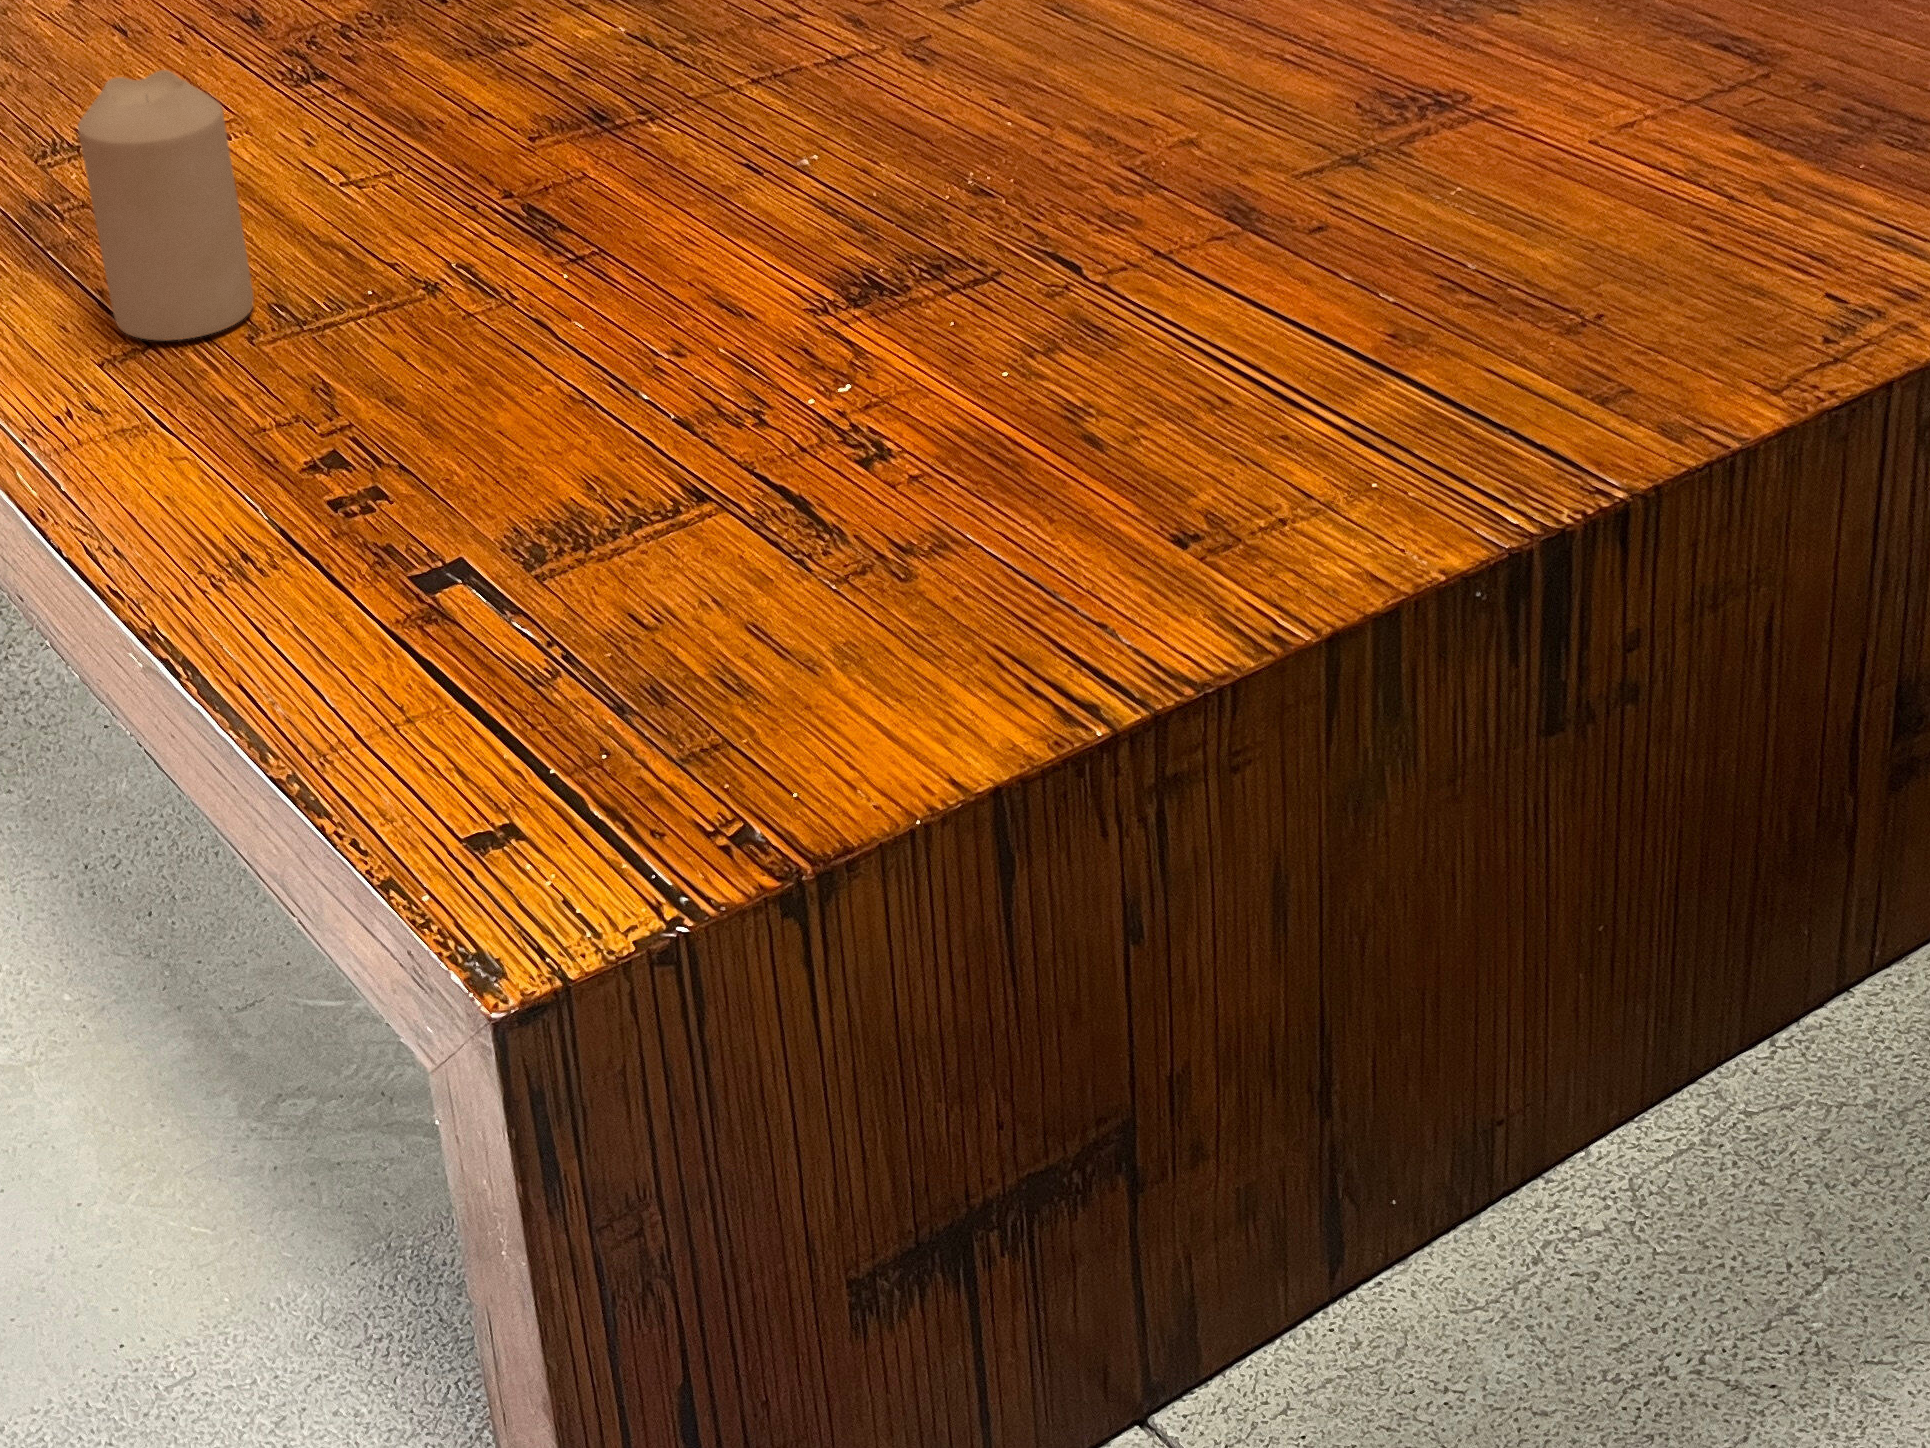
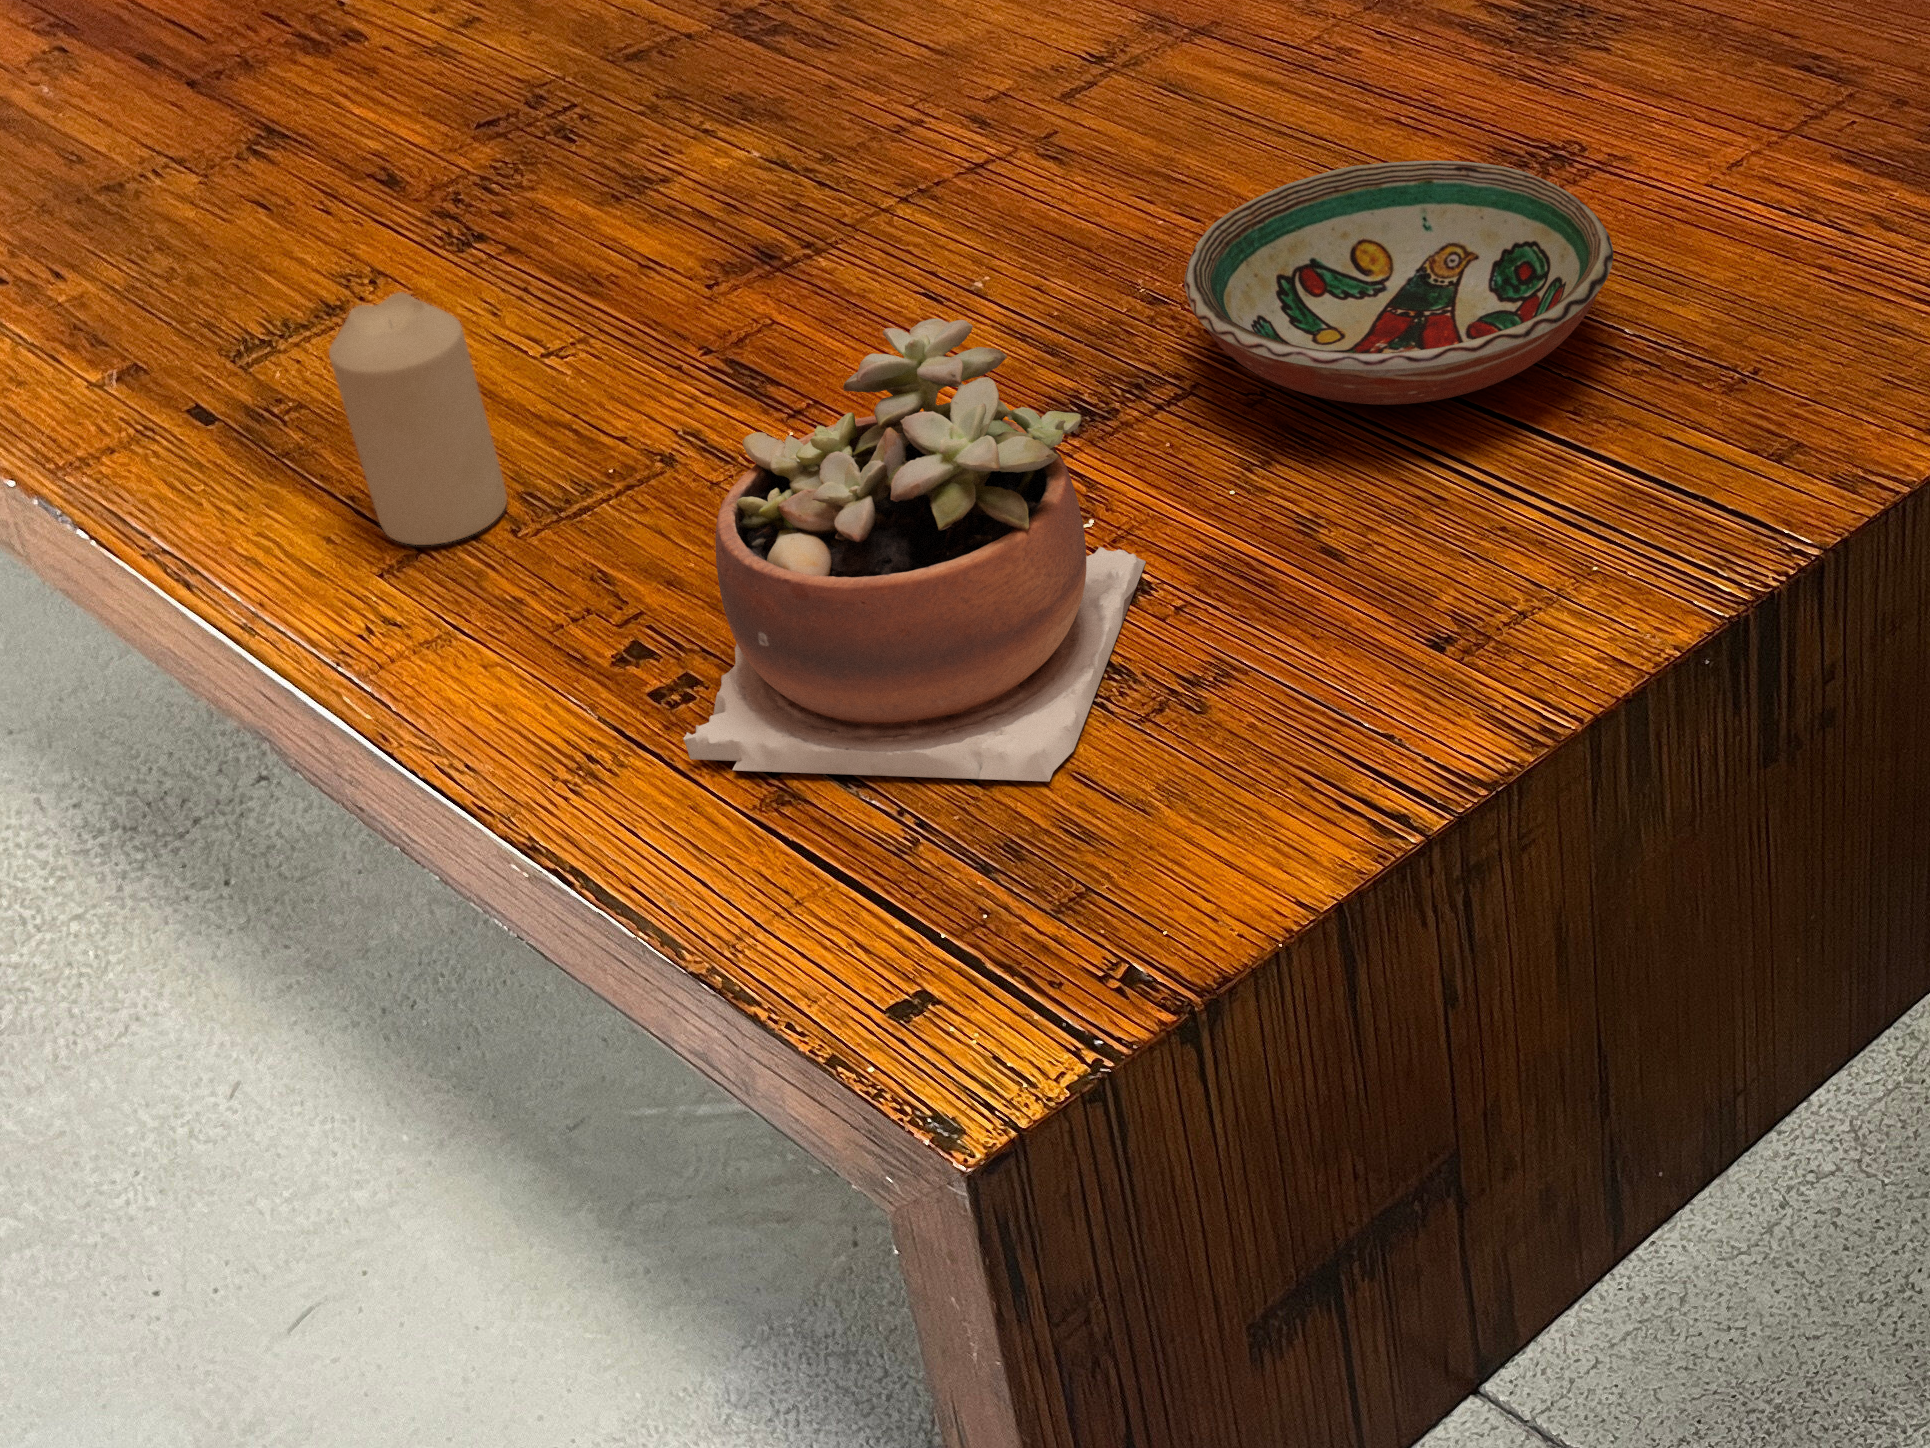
decorative bowl: none [997,72,1462,307] -> present [1185,161,1613,405]
succulent plant: none [337,127,894,631] -> present [683,318,1146,781]

